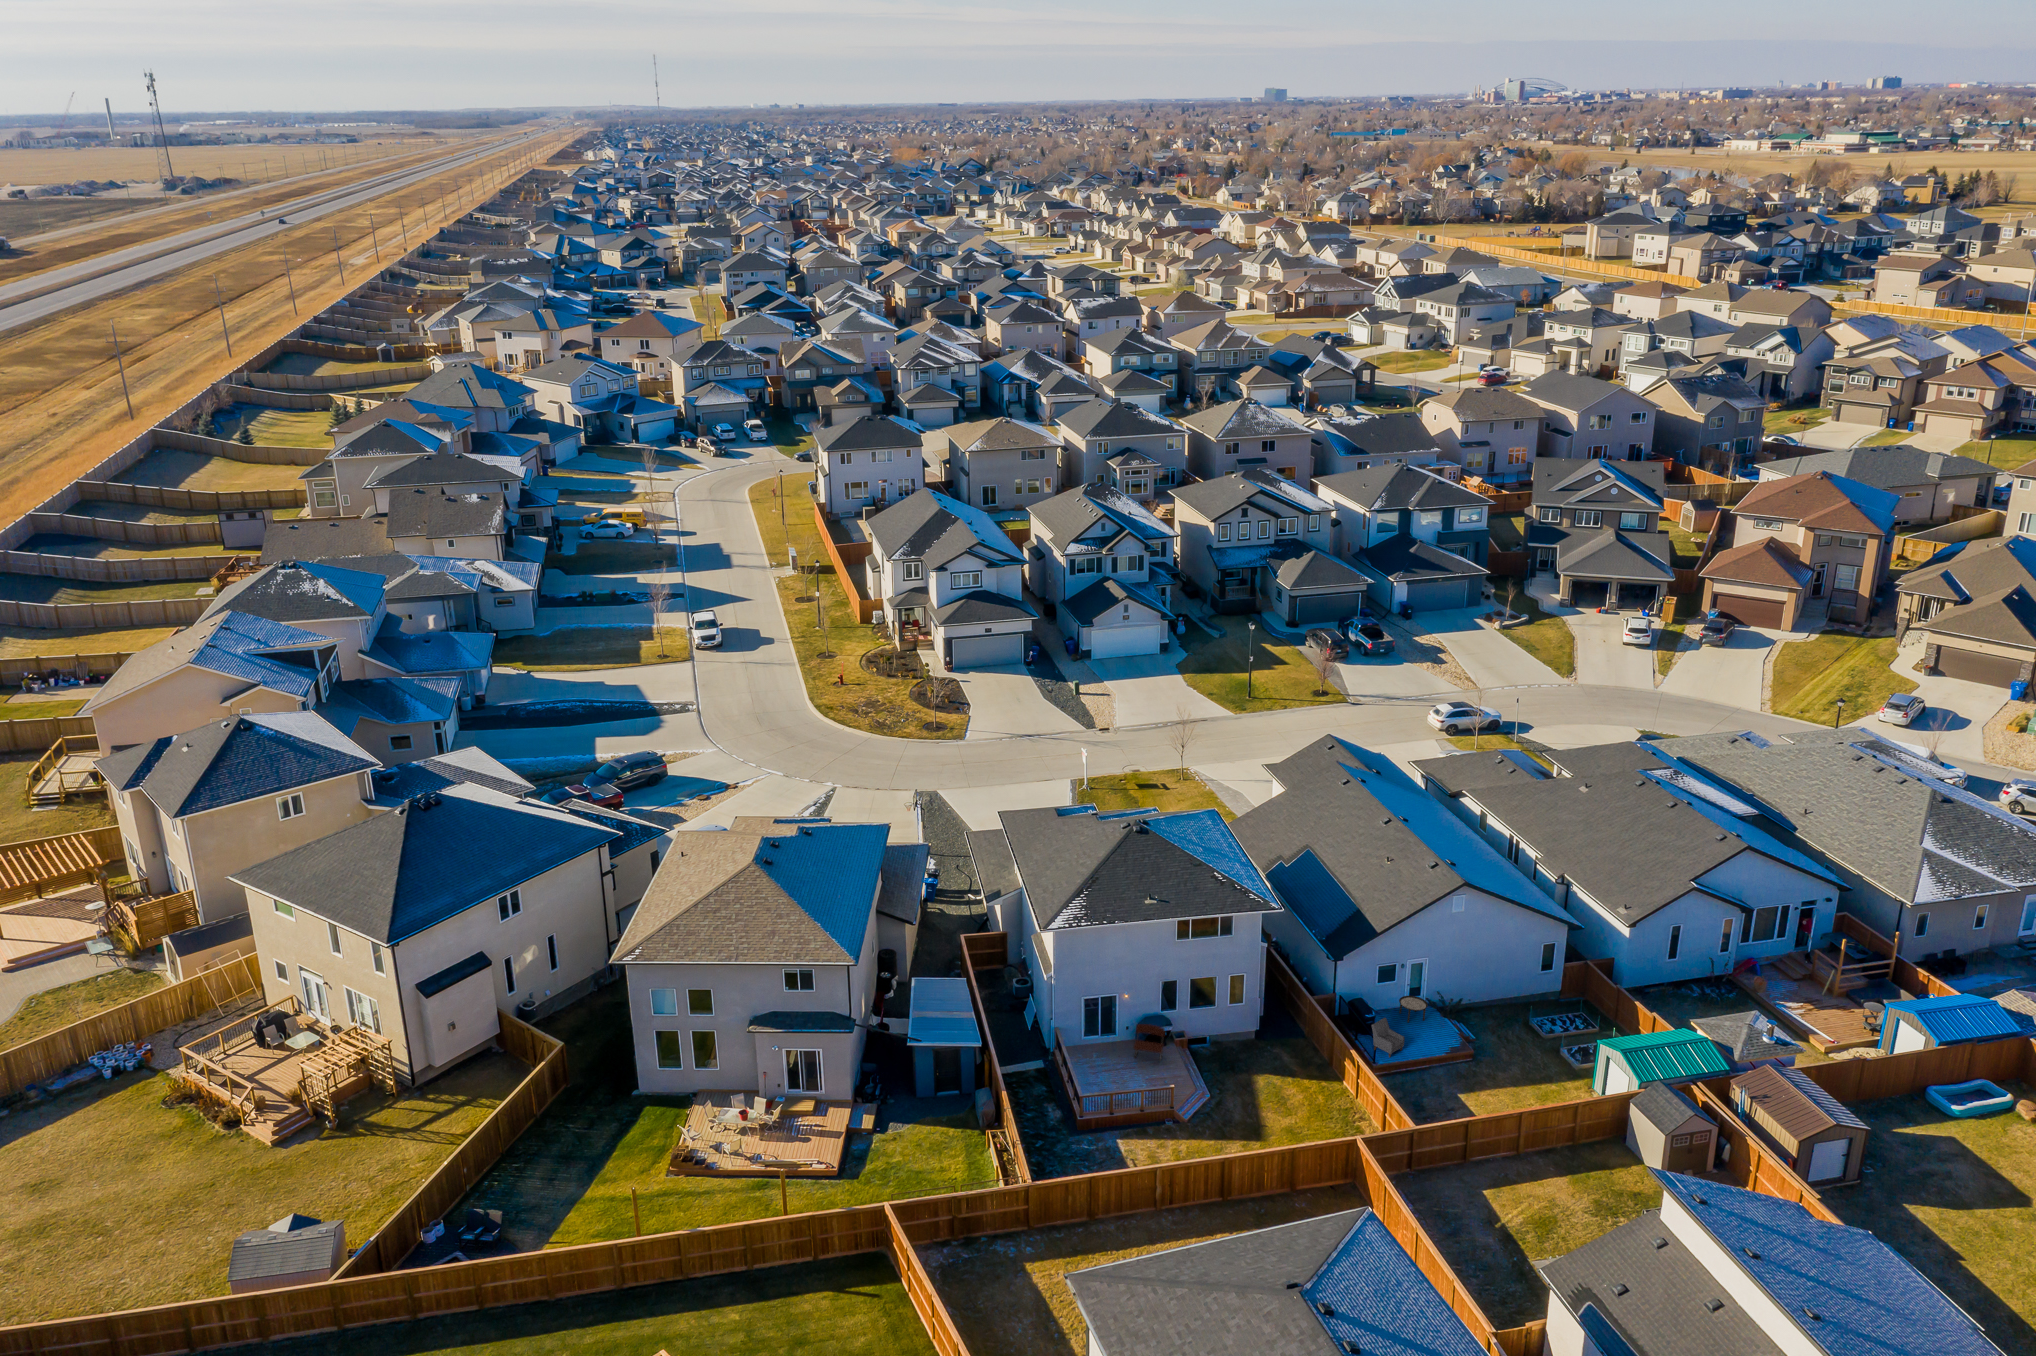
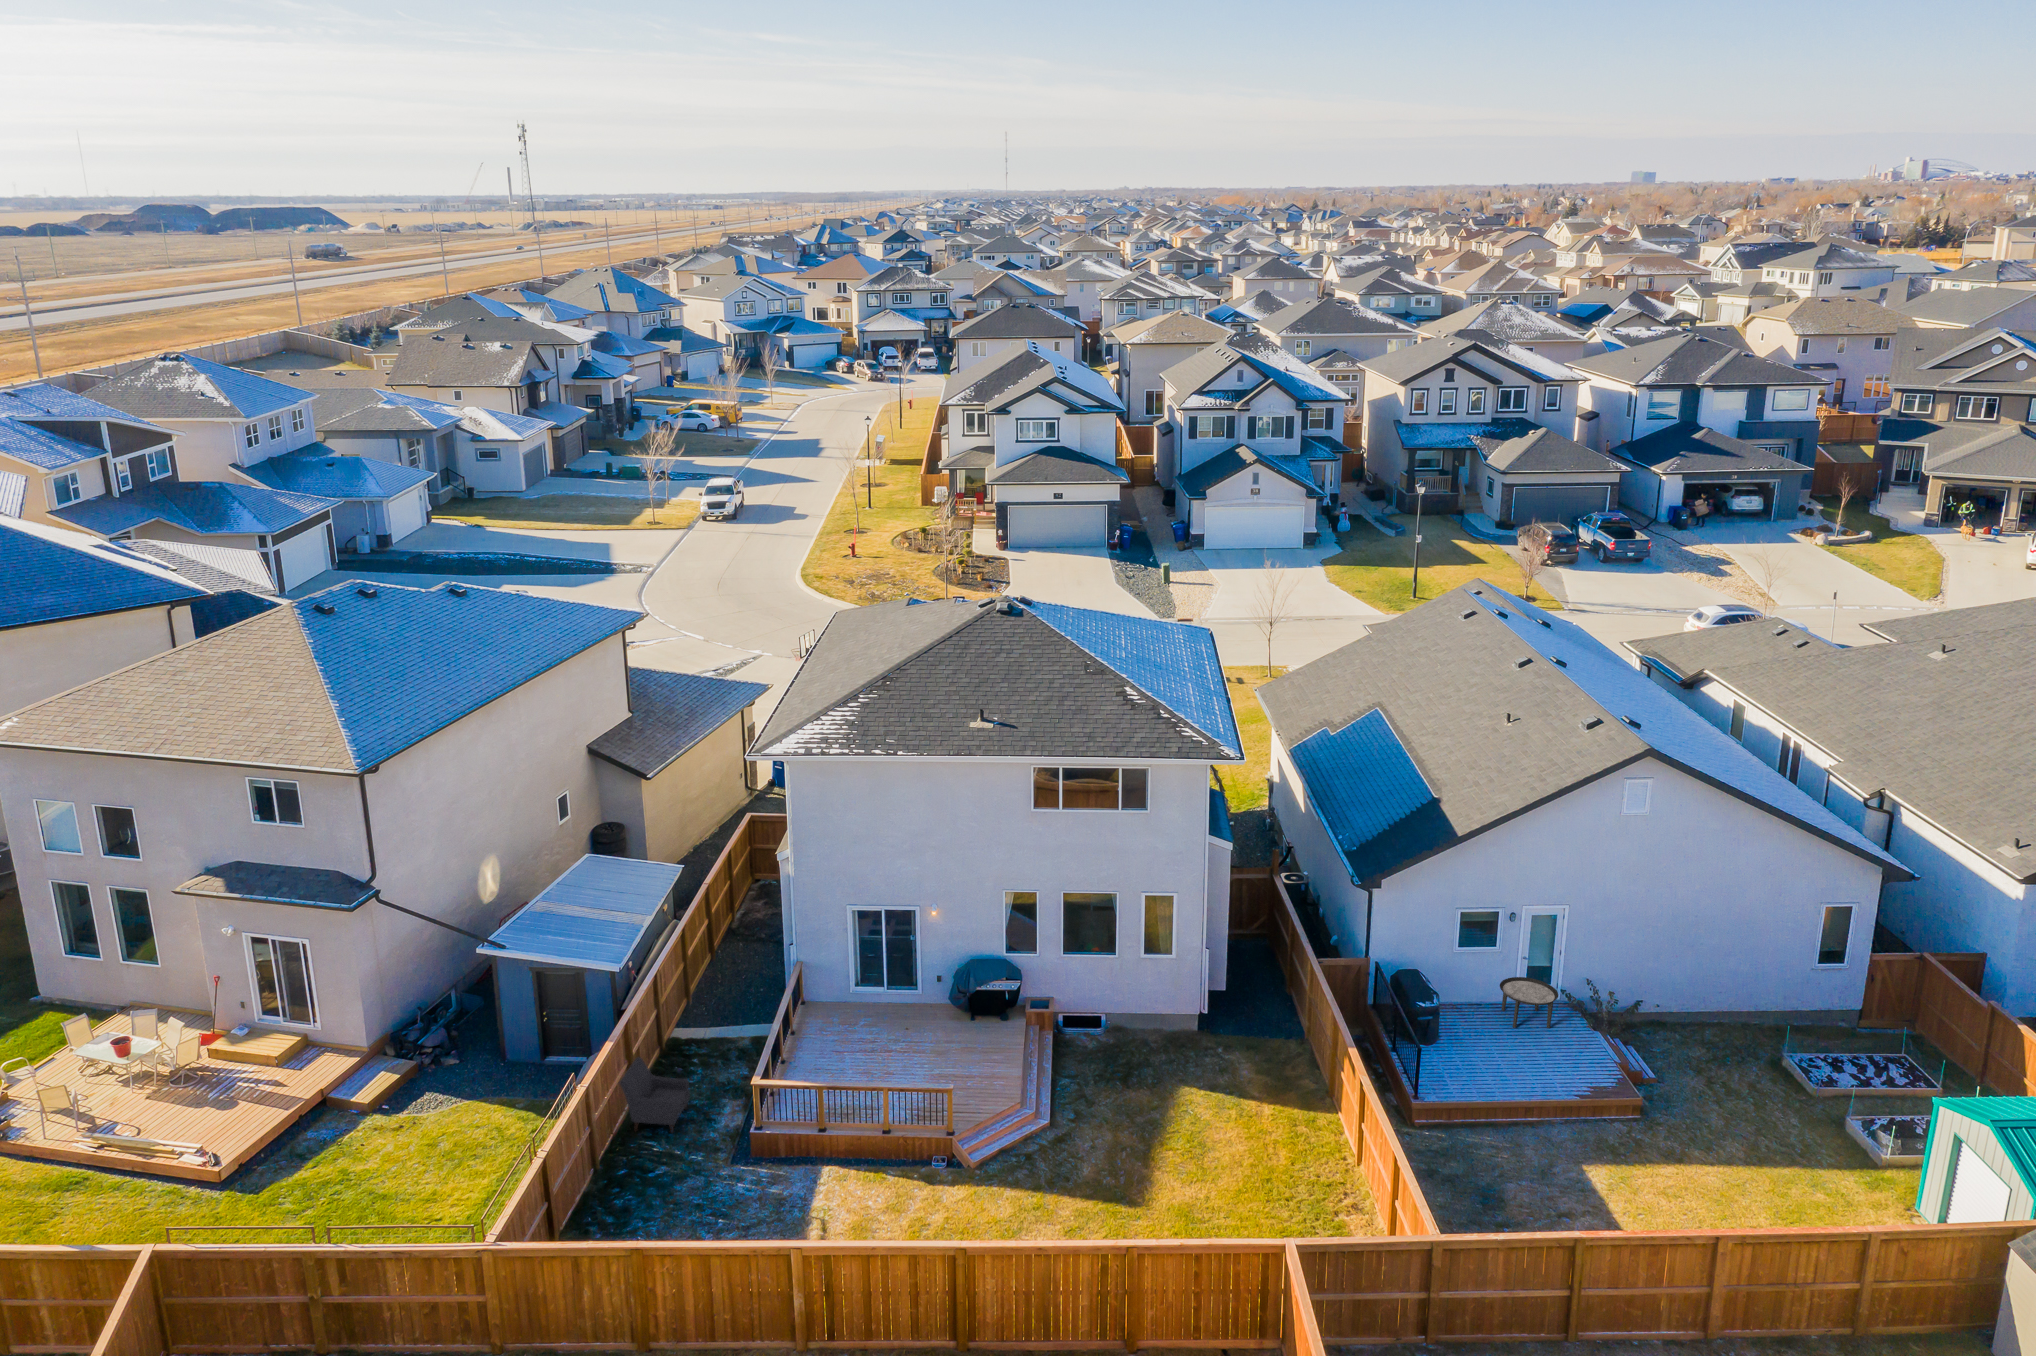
chair: present [1371,1018,1405,1058] -> present [619,1057,690,1132]
bench: present [1134,1024,1165,1060] -> none [932,965,995,1042]

